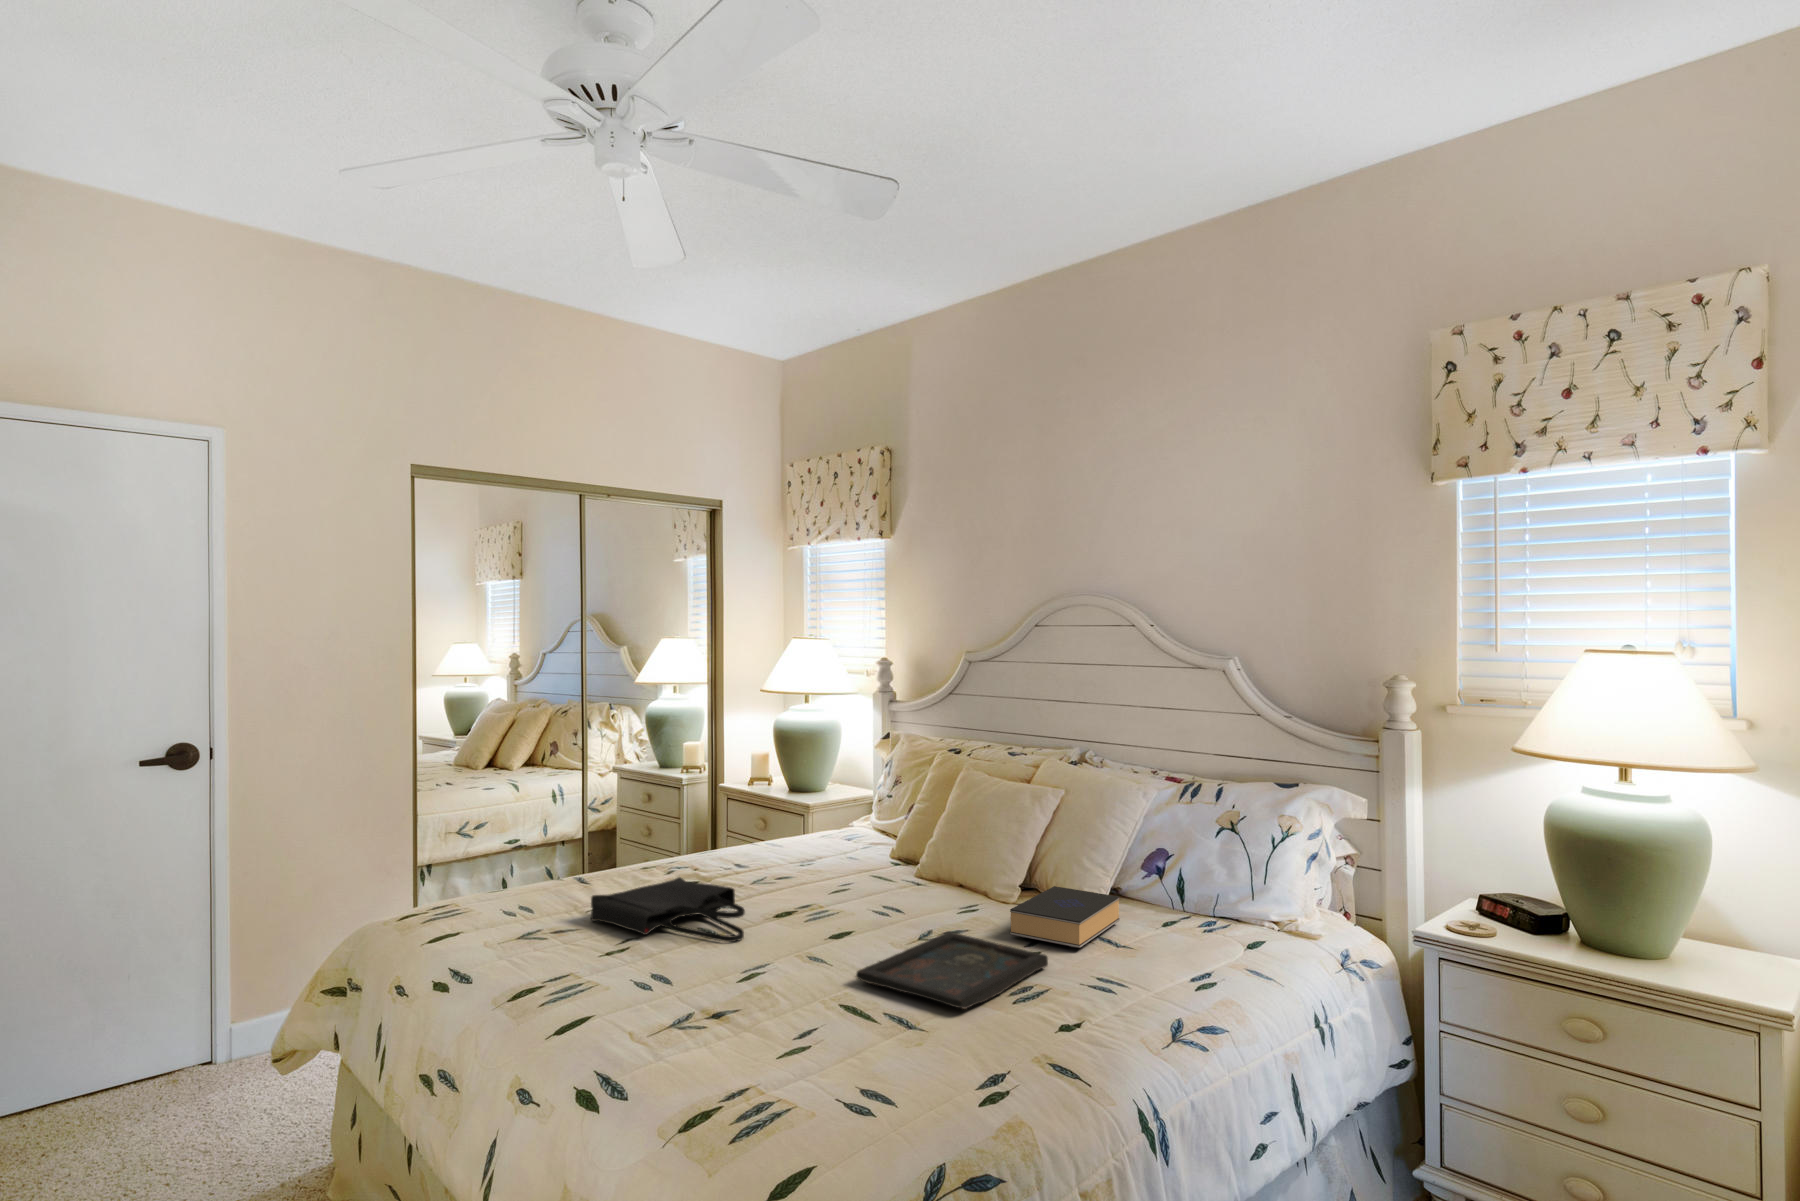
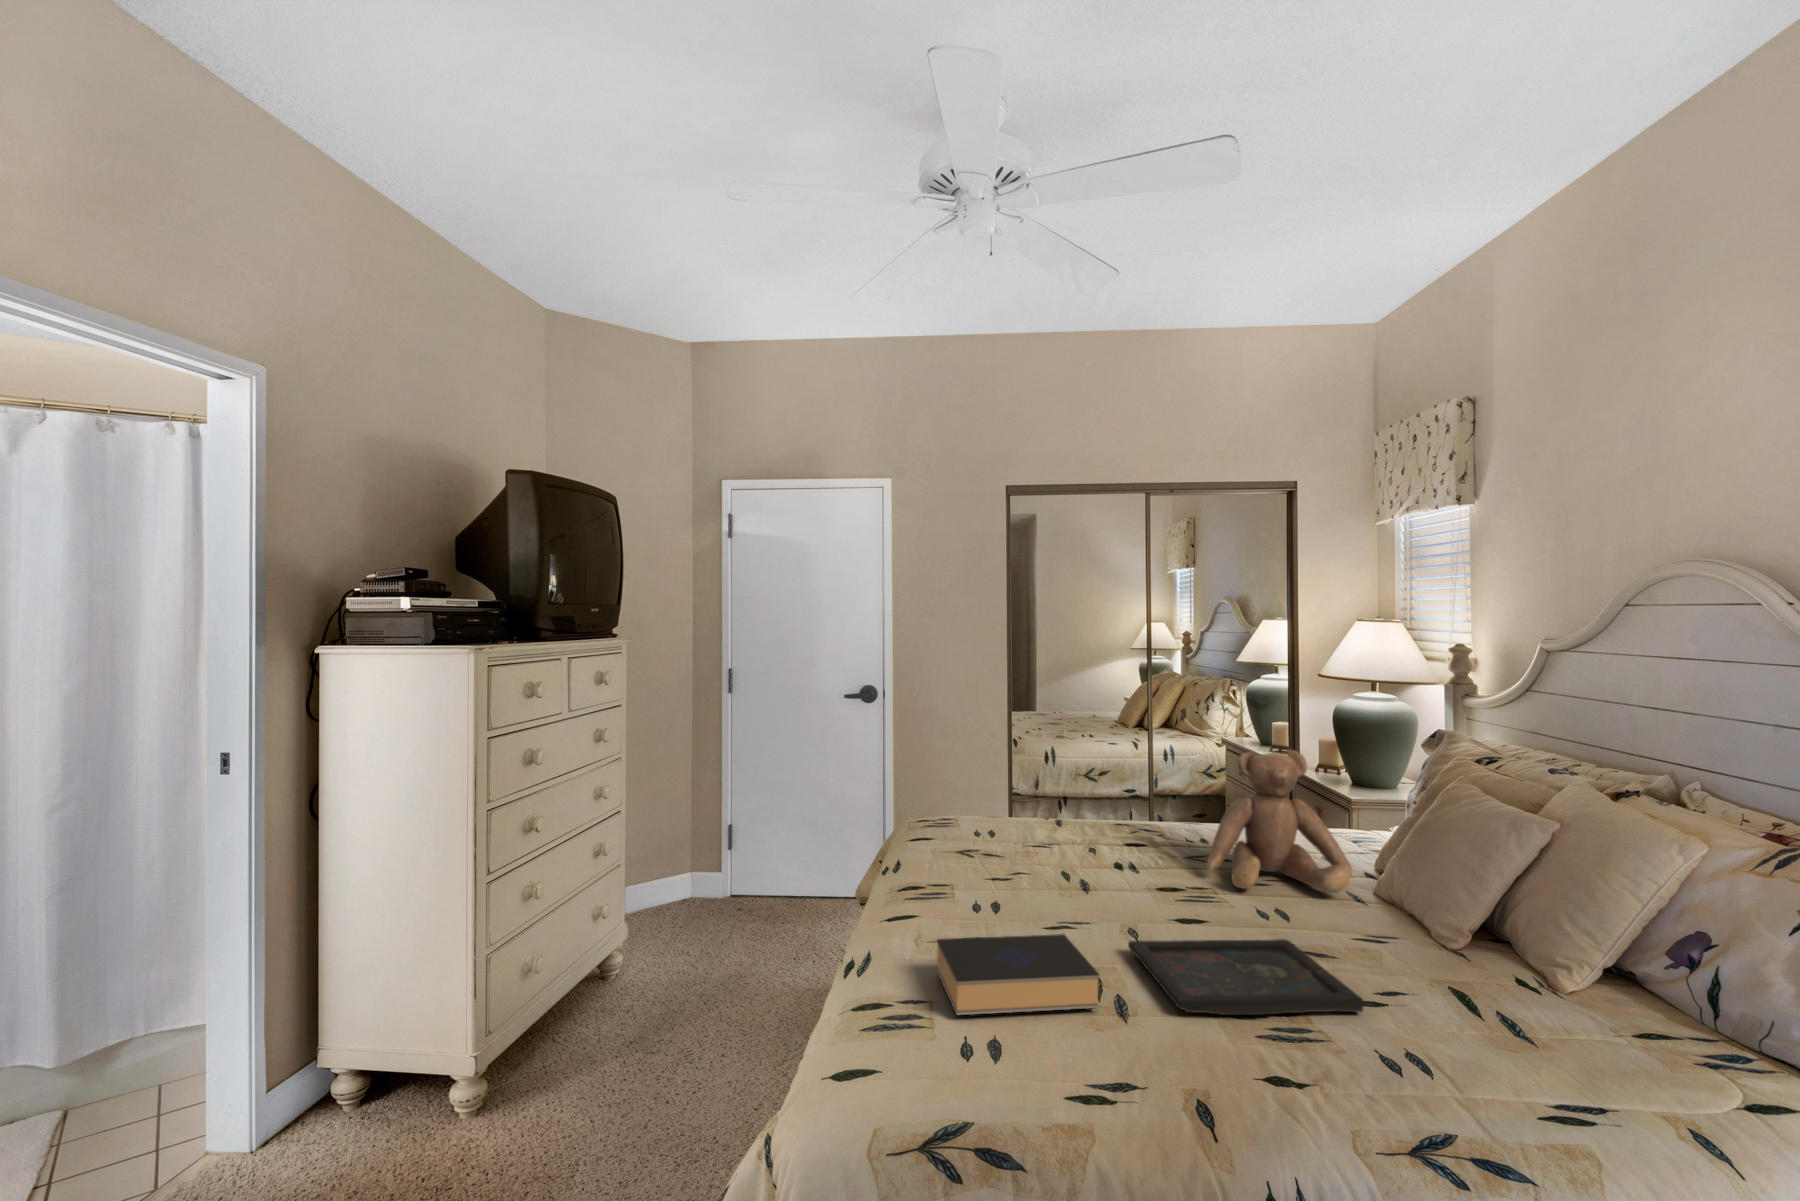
teddy bear: none [813,766,930,904] -> present [1206,750,1353,893]
tote bag: present [591,877,745,942] -> none [1006,820,1123,887]
book: present [1010,886,1120,948] -> present [936,934,1099,1015]

